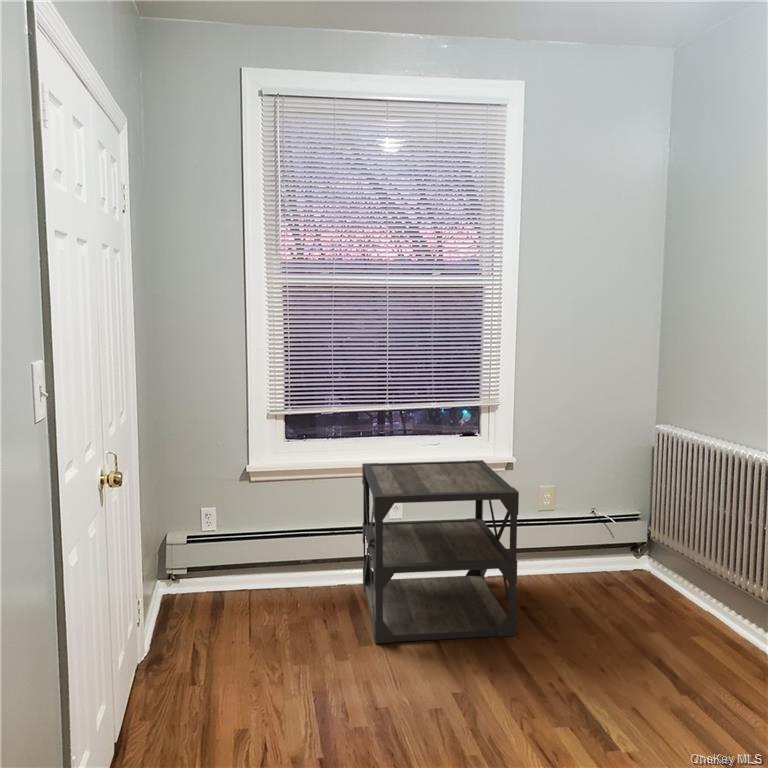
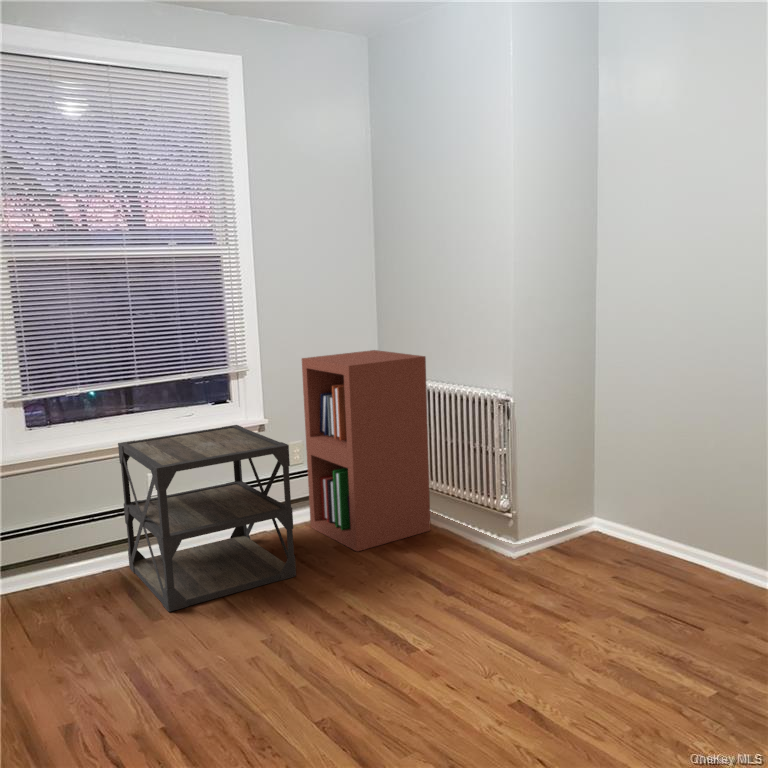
bookshelf: none [554,396,703,622] -> present [302,350,431,551]

